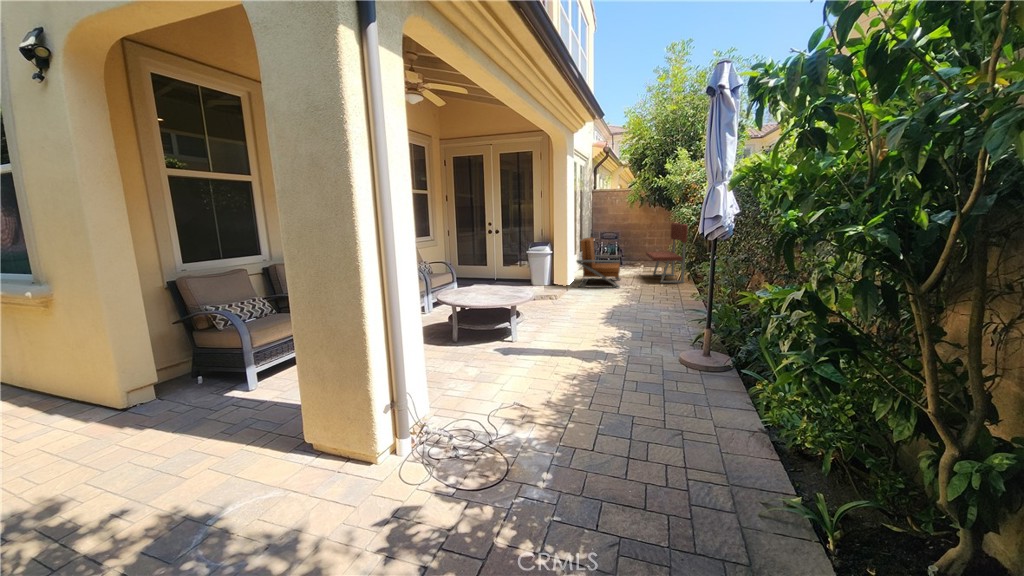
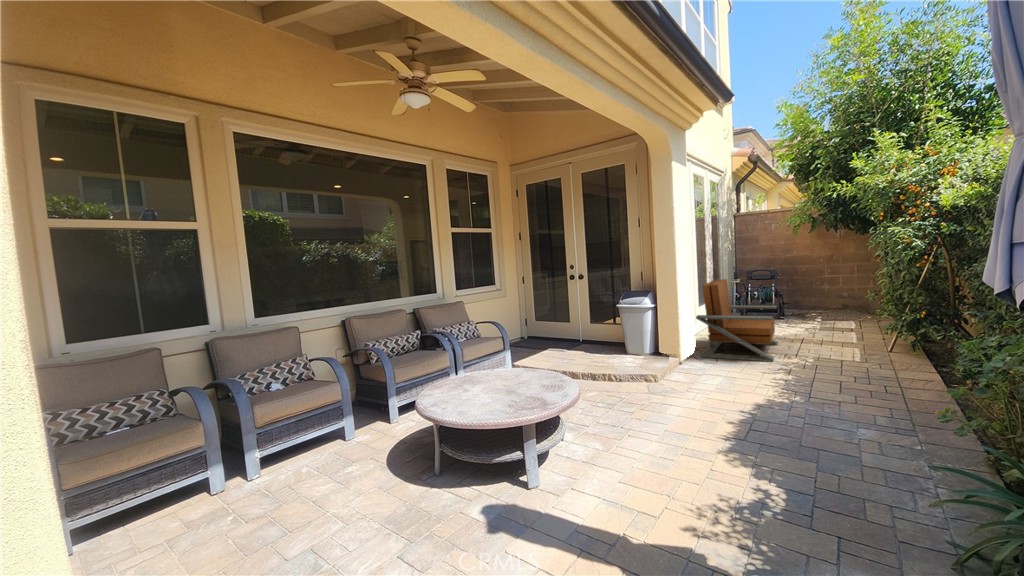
bench: present [646,223,688,283] -> none [822,251,905,355]

